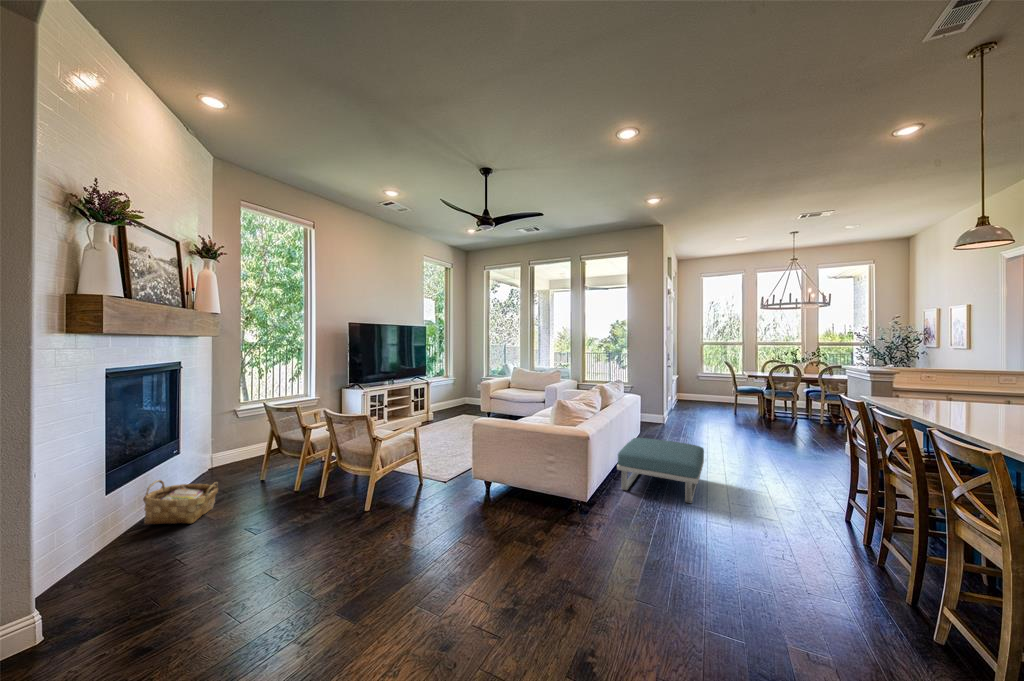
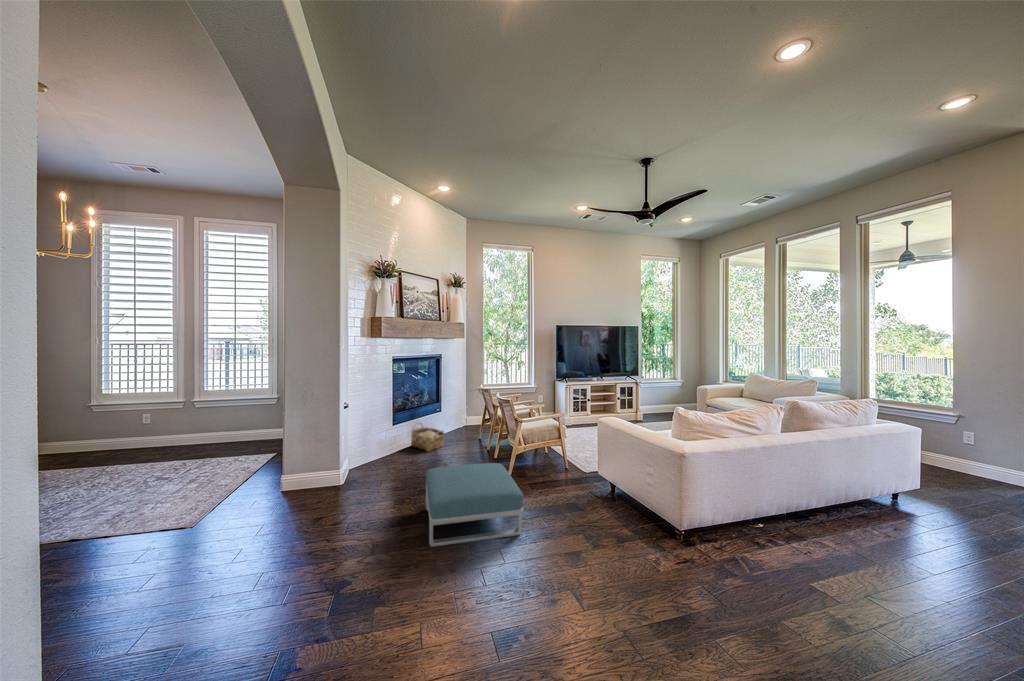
footstool: present [617,438,704,503] -> present [426,463,523,547]

